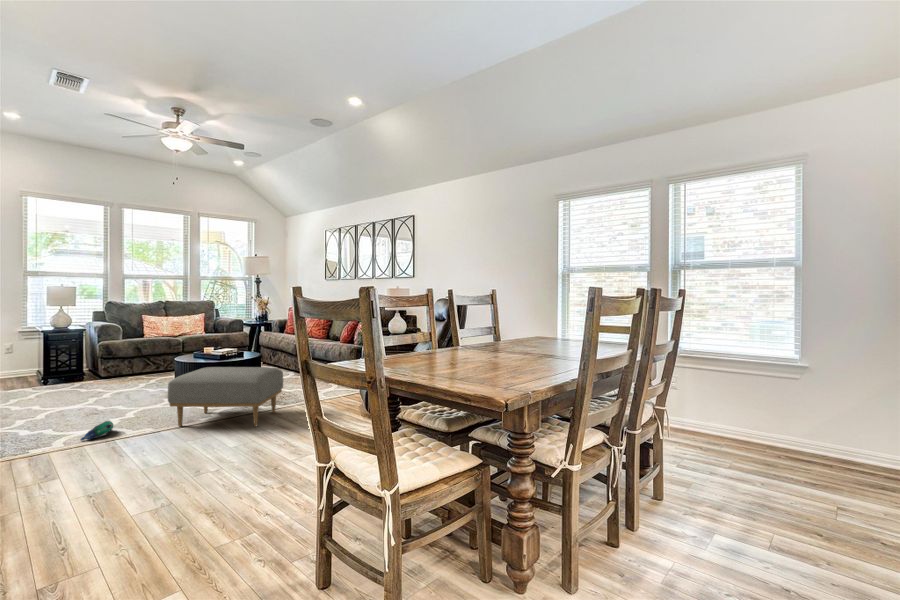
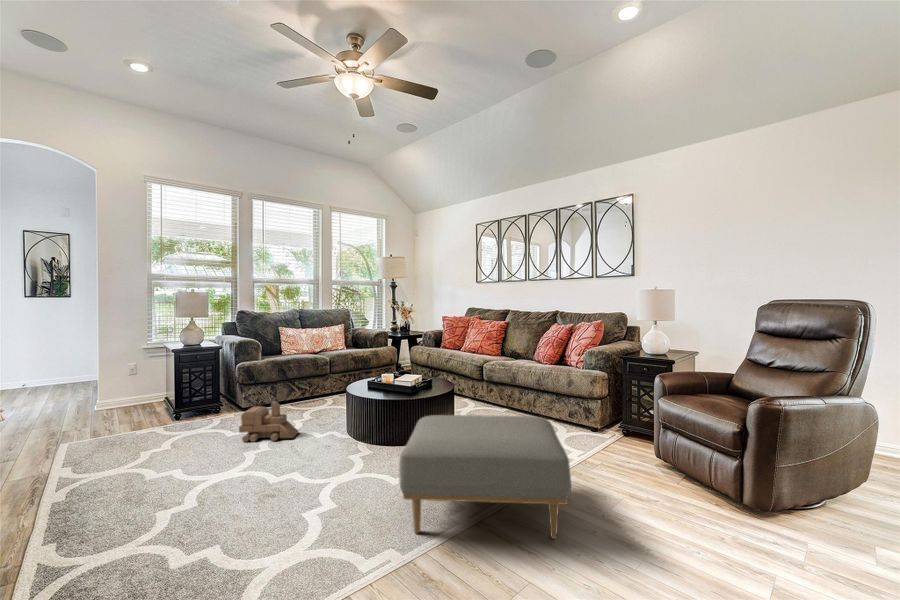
toy train: none [91,367,141,395] -> present [239,402,299,442]
plush toy: present [80,421,113,440] -> none [267,527,314,581]

